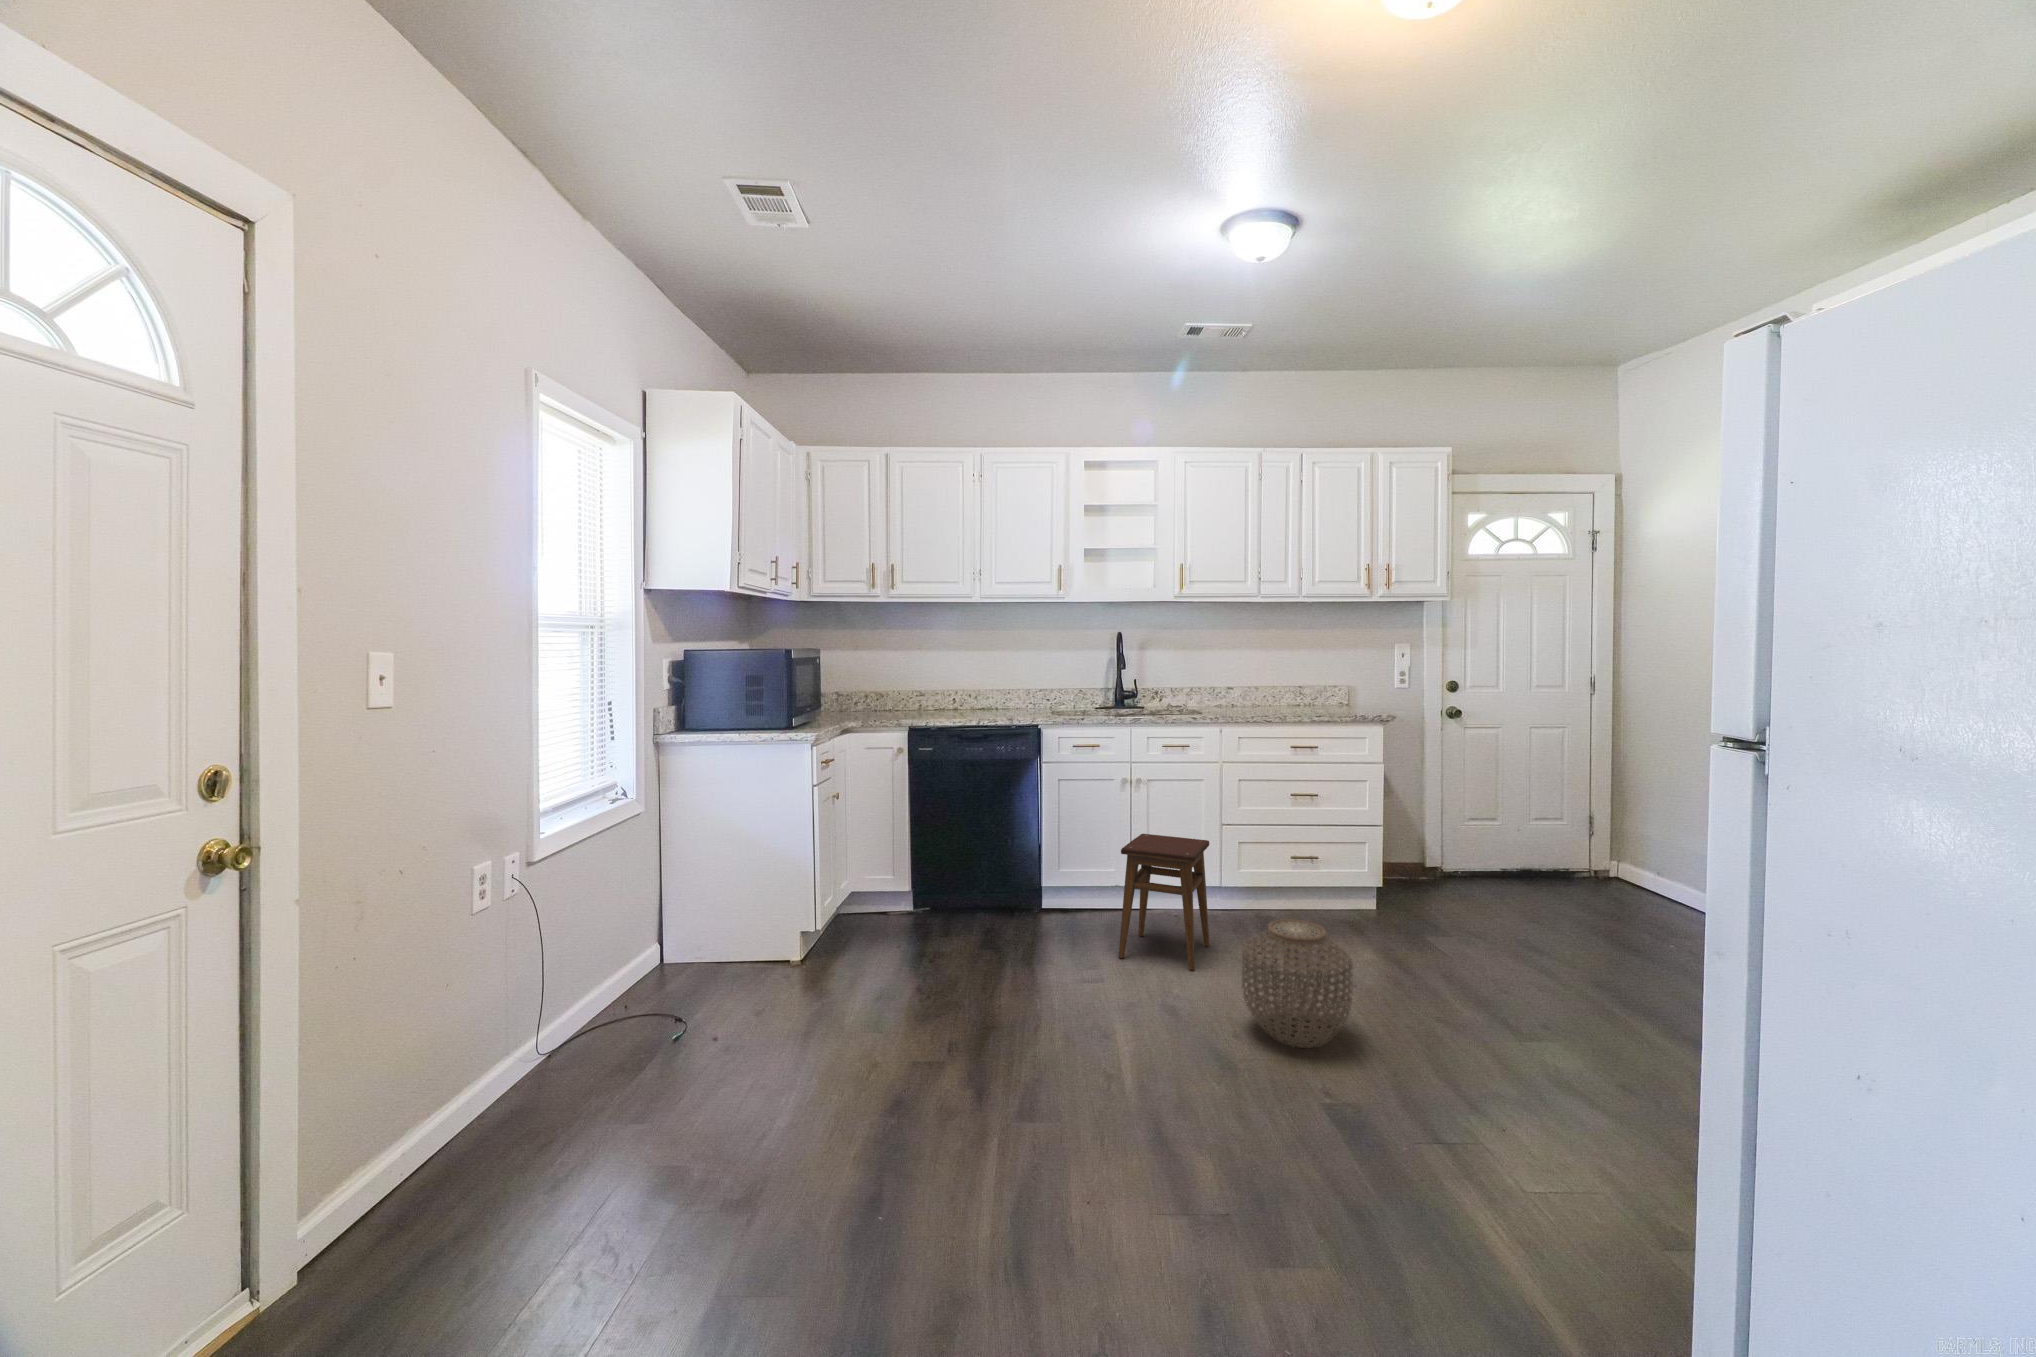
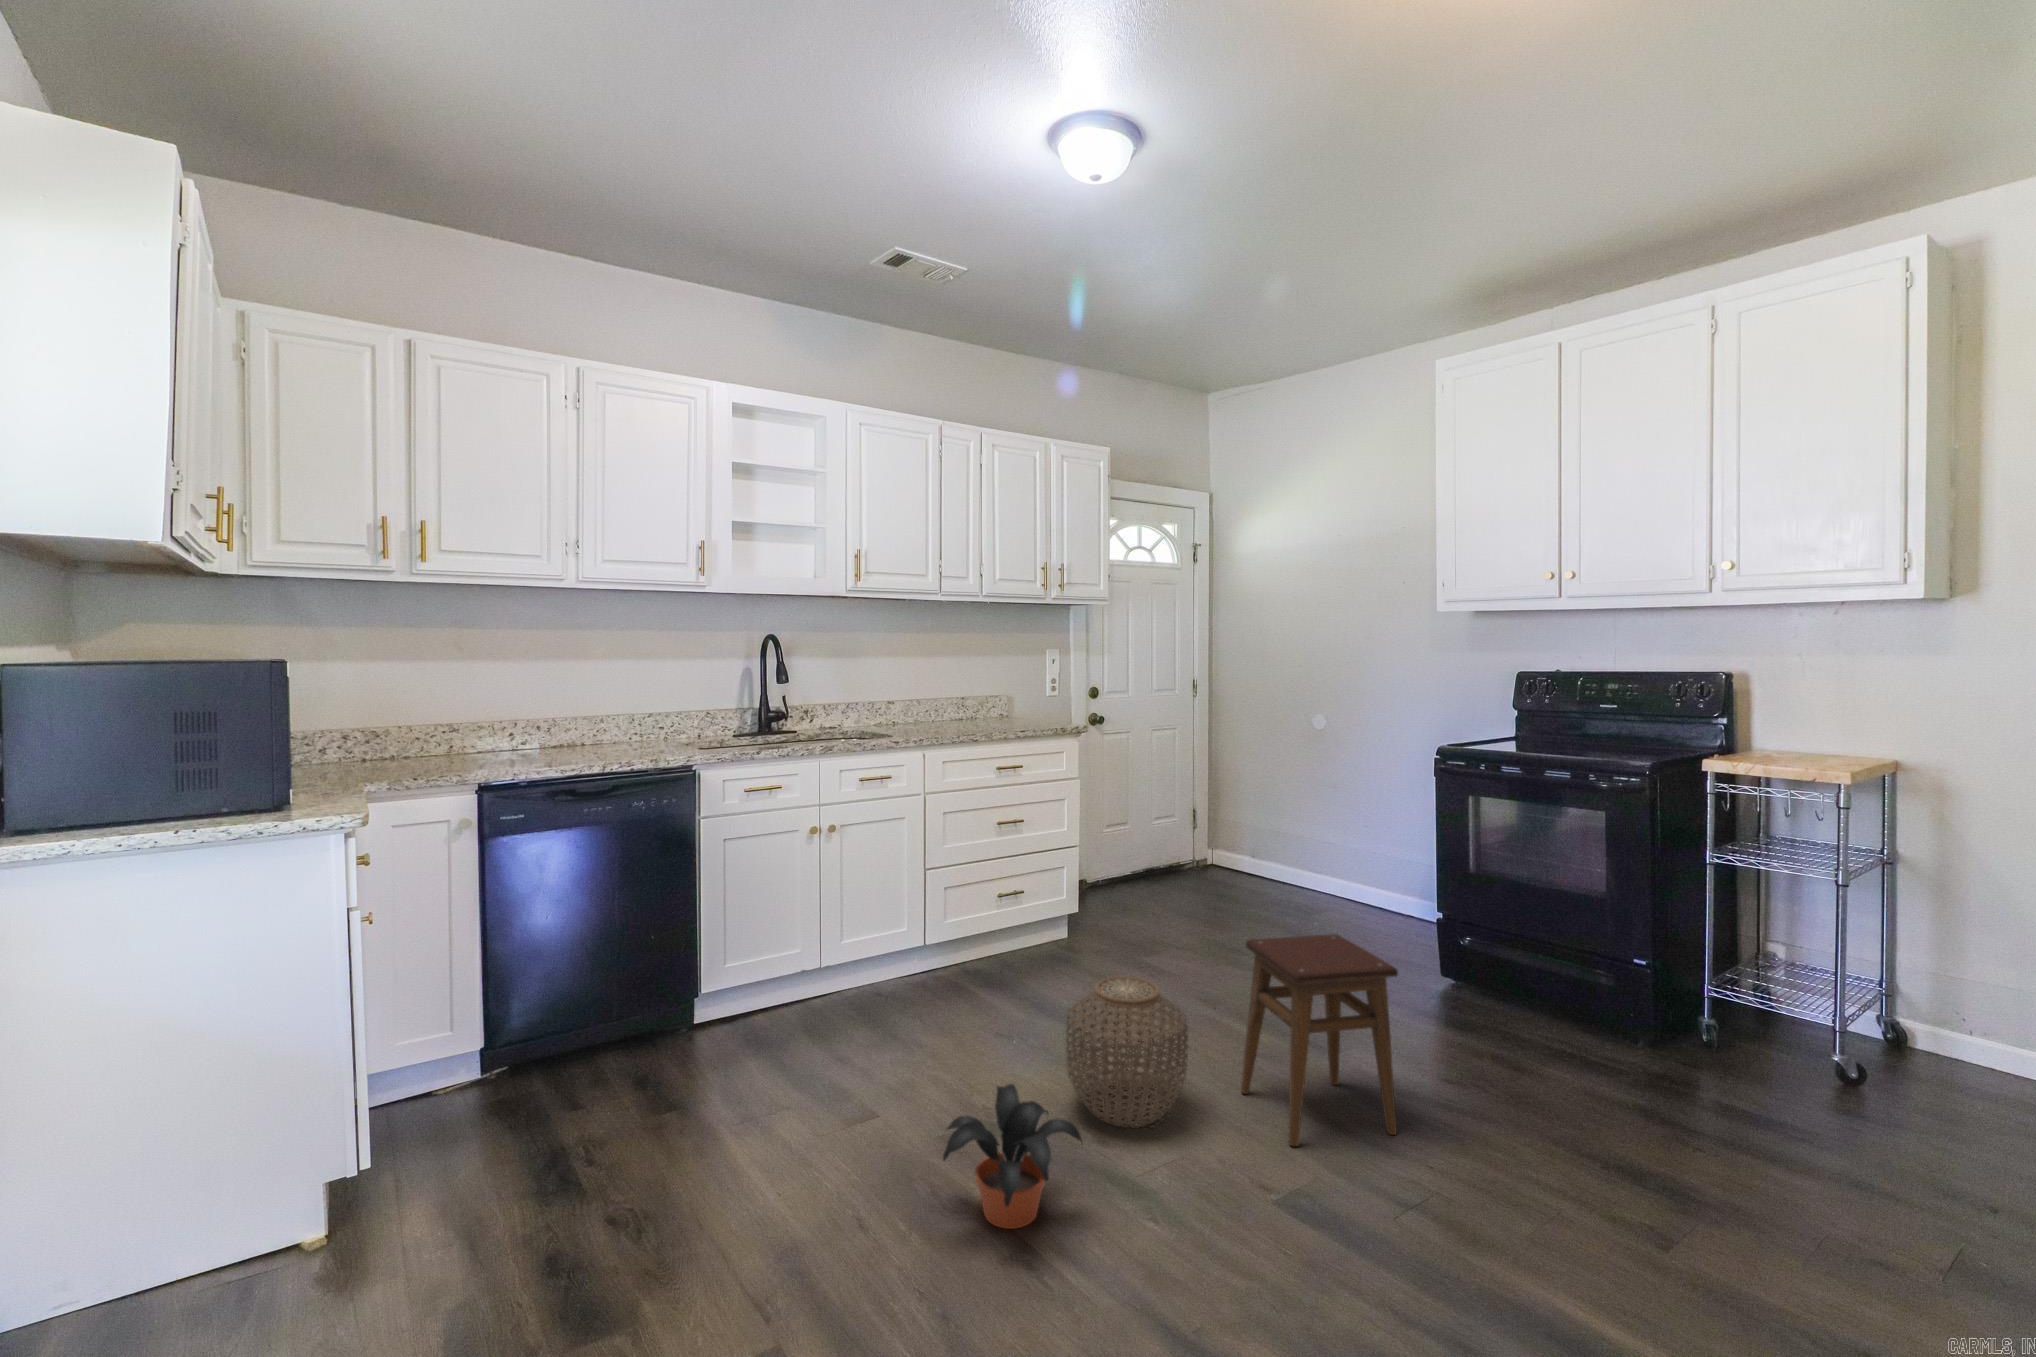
stool: present [1119,834,1209,970] -> present [1241,934,1398,1146]
potted plant: none [1085,969,1193,1072] -> present [943,1084,1082,1229]

